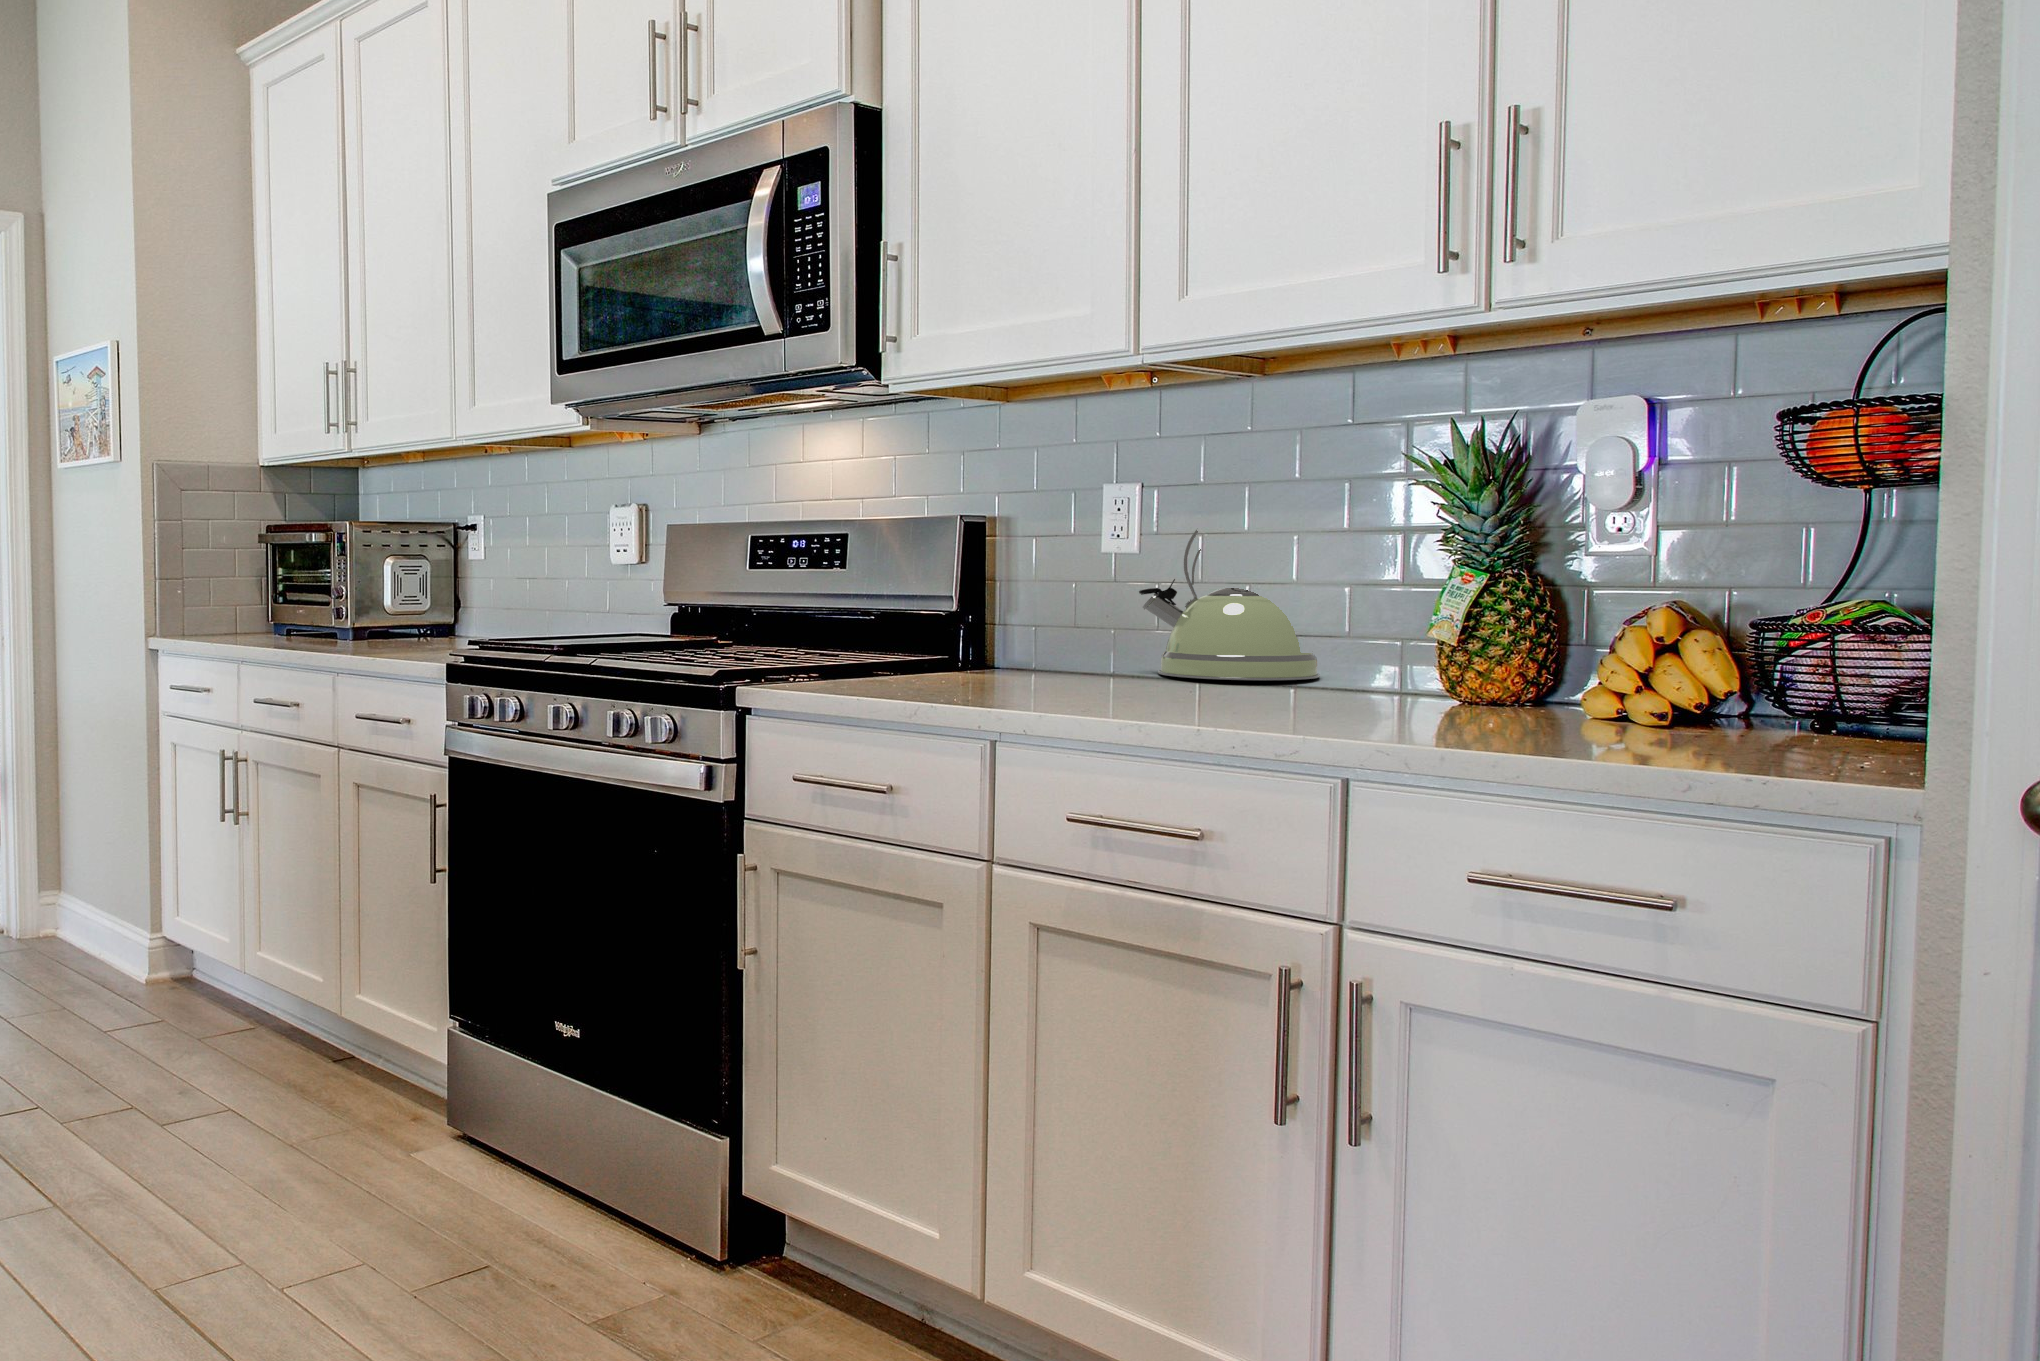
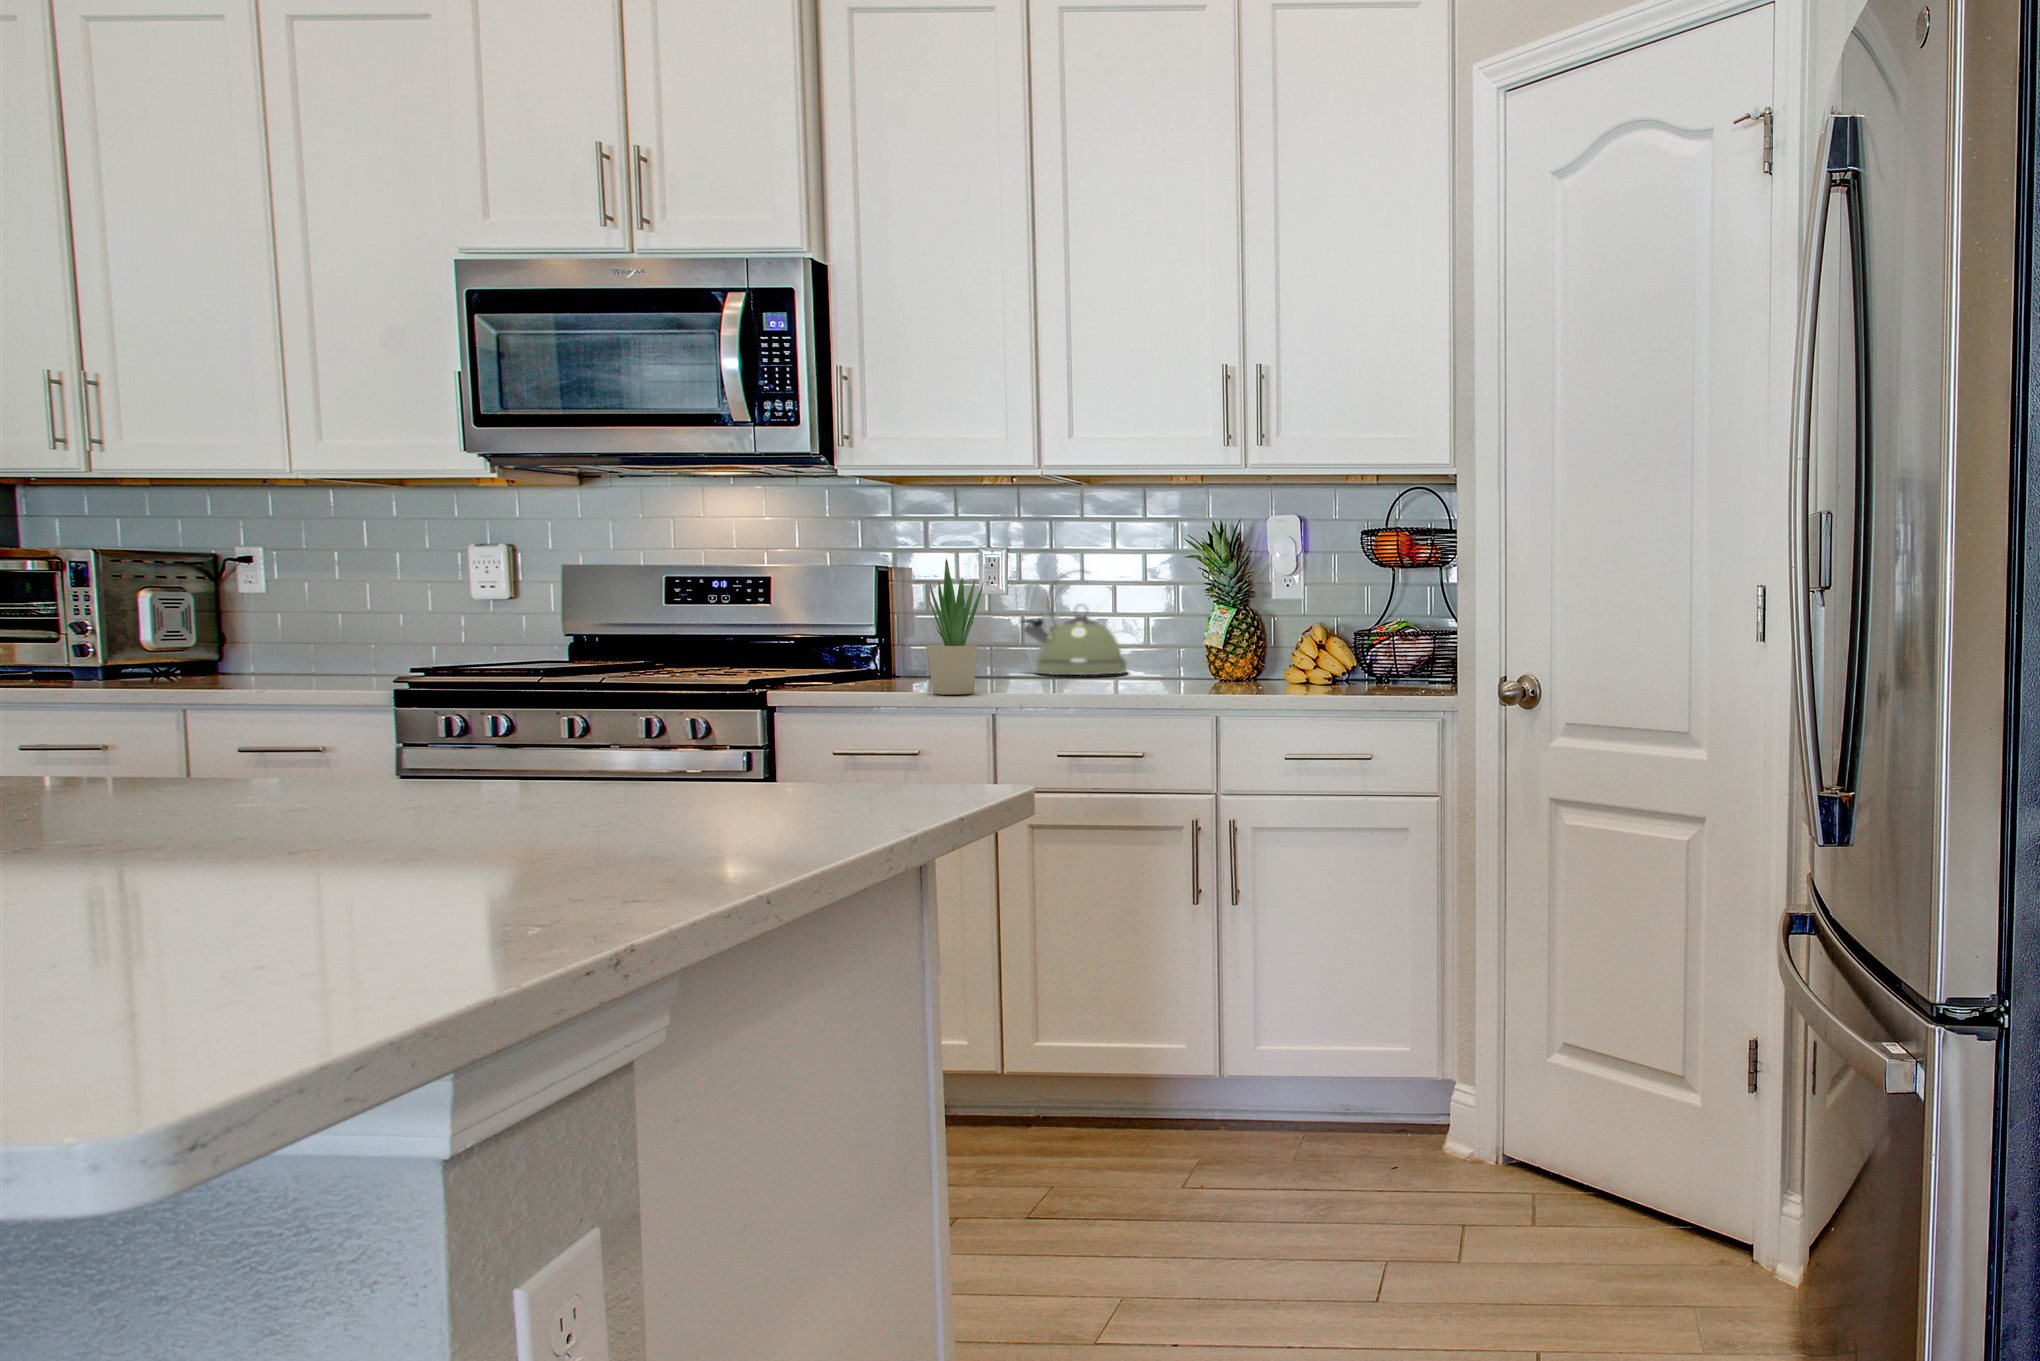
potted plant: none [922,495,1015,706] -> present [927,559,984,694]

